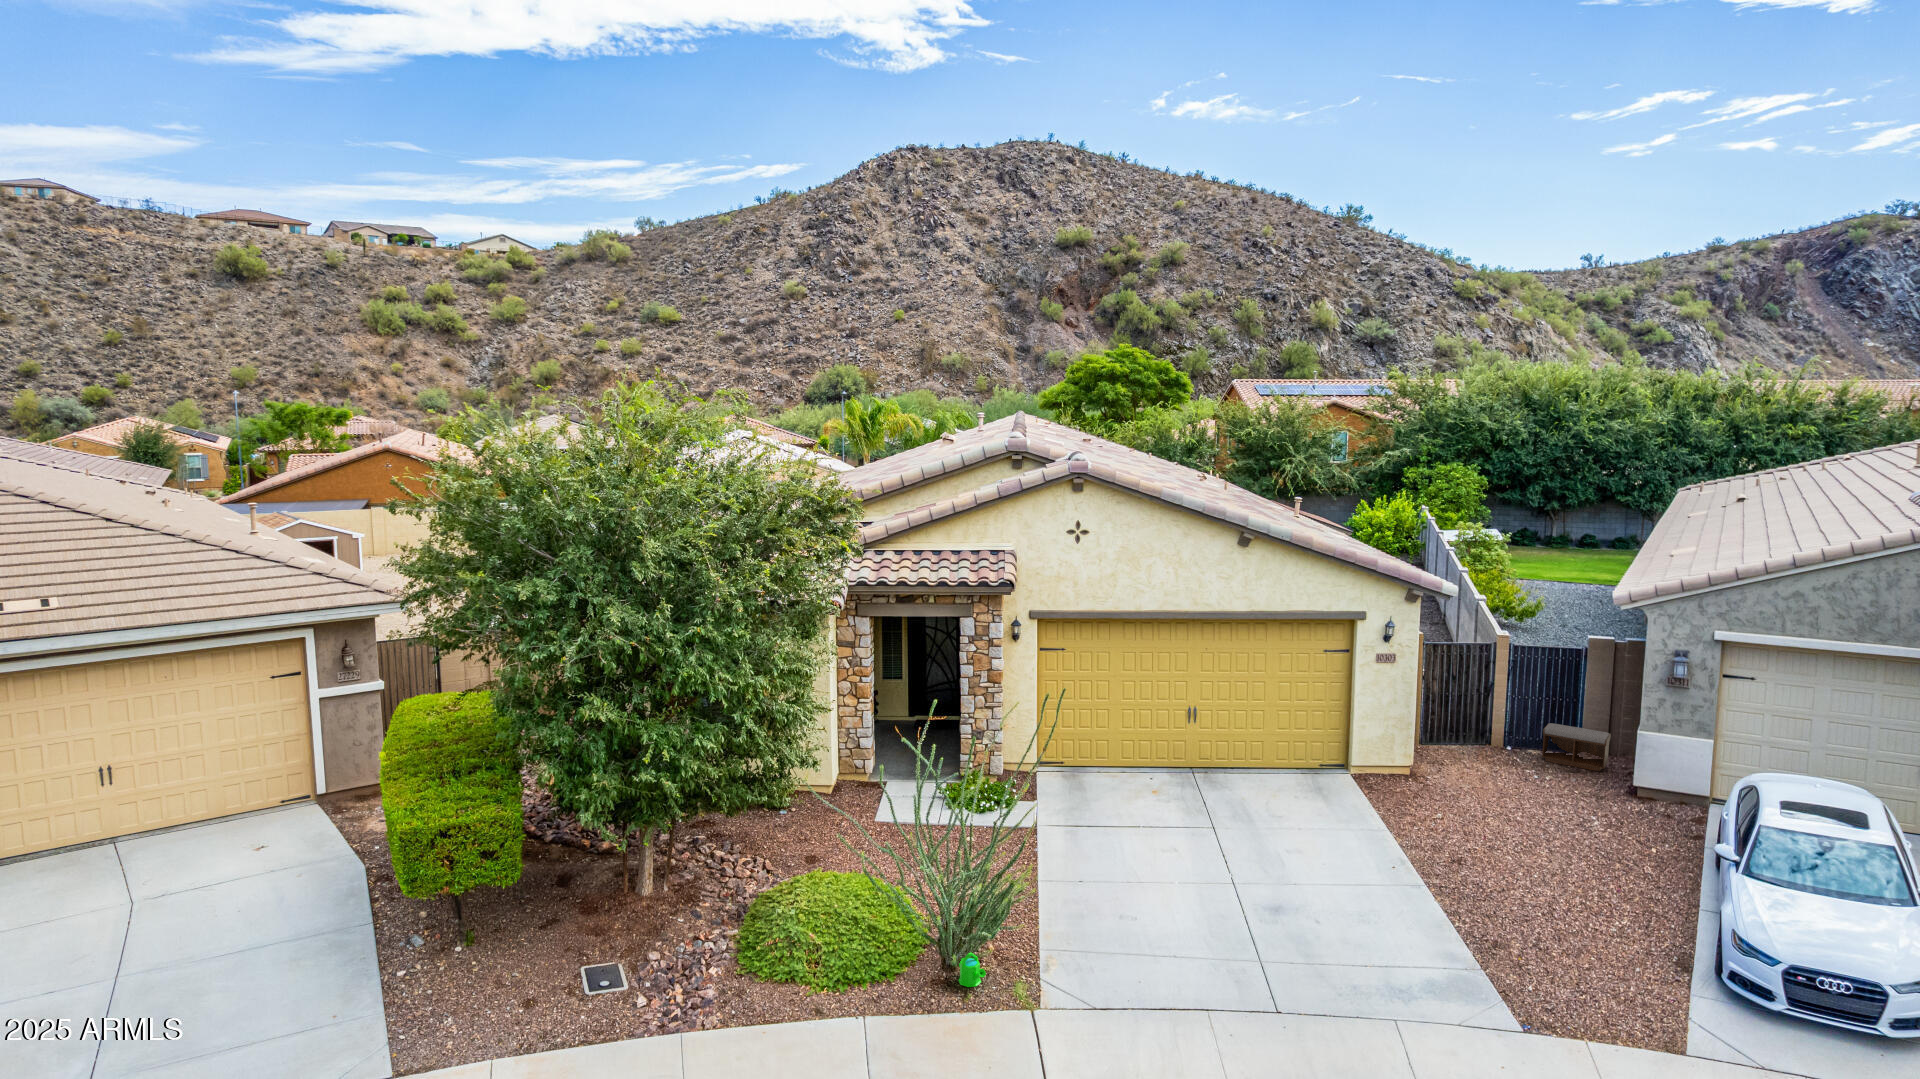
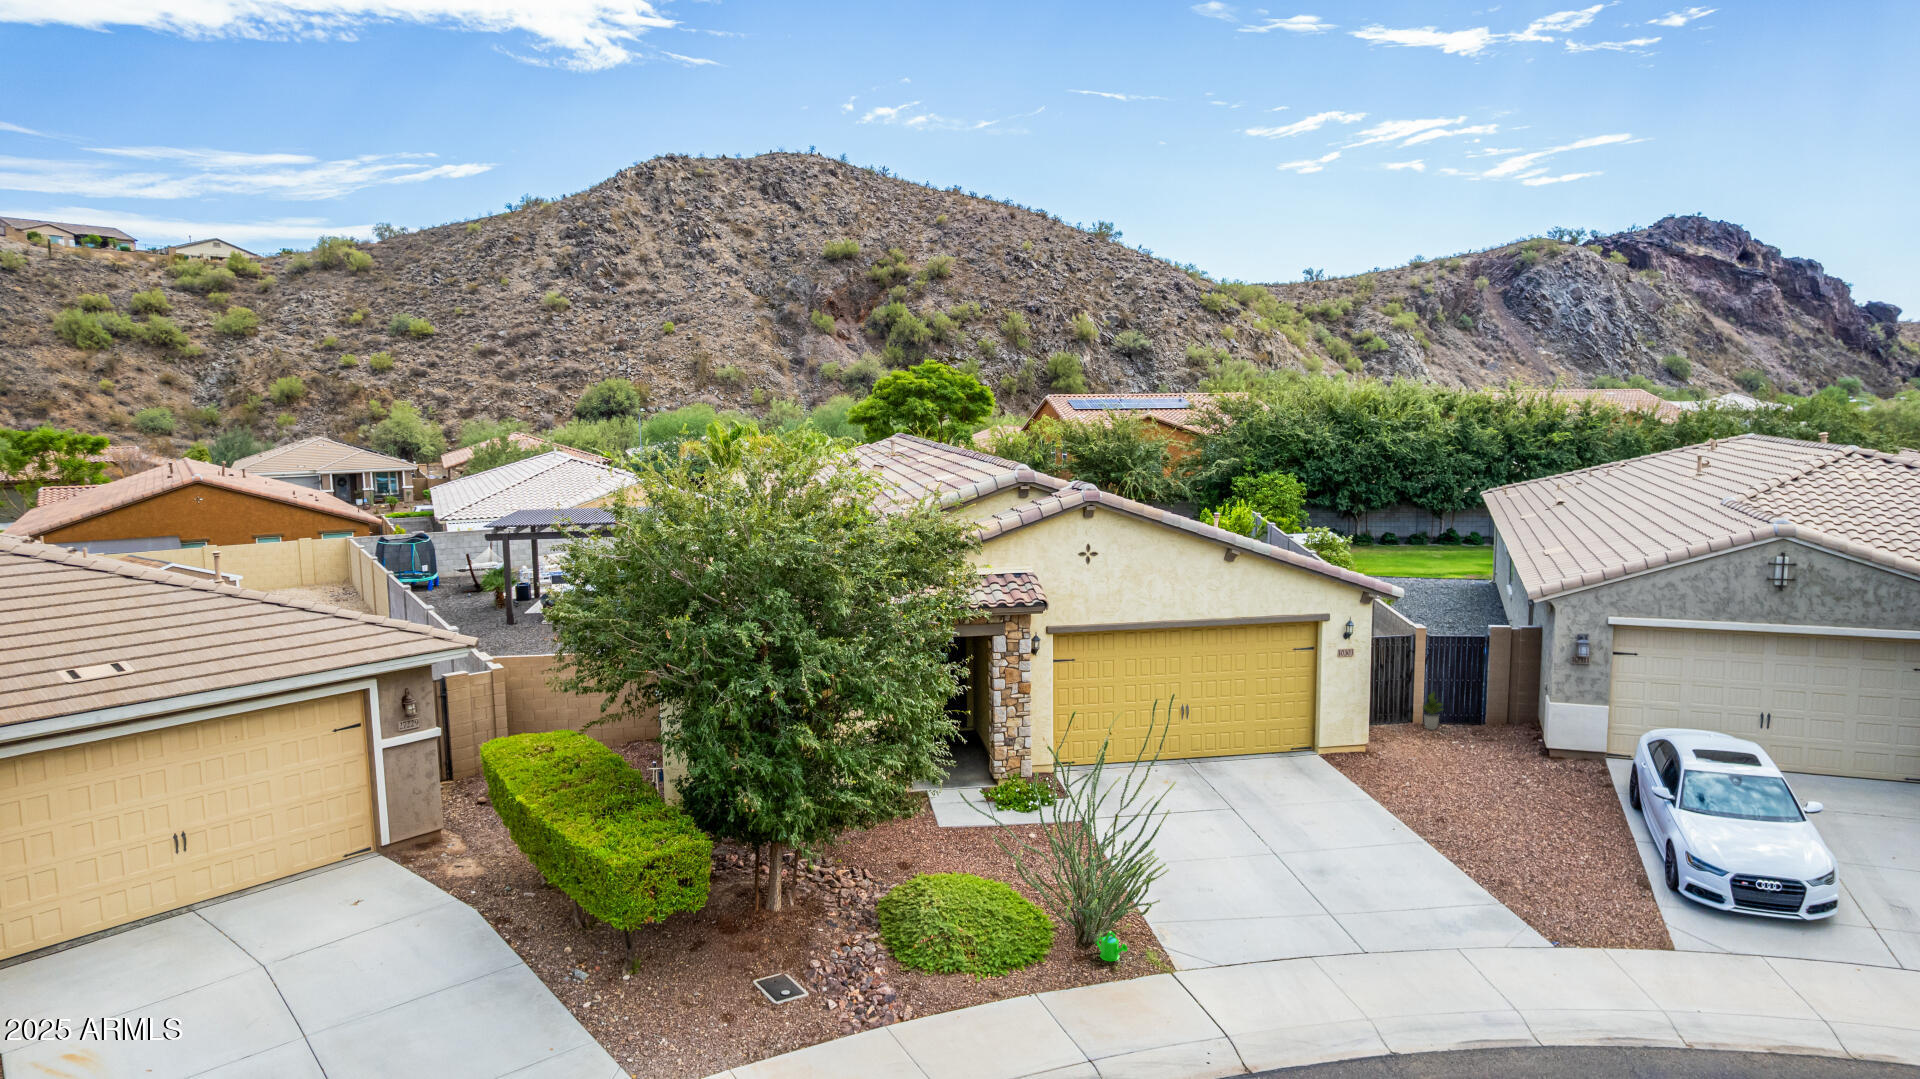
potted plant: none [1492,713,1523,759] -> present [1423,692,1442,730]
bench: present [1541,723,1611,771] -> none [1457,698,1511,735]

